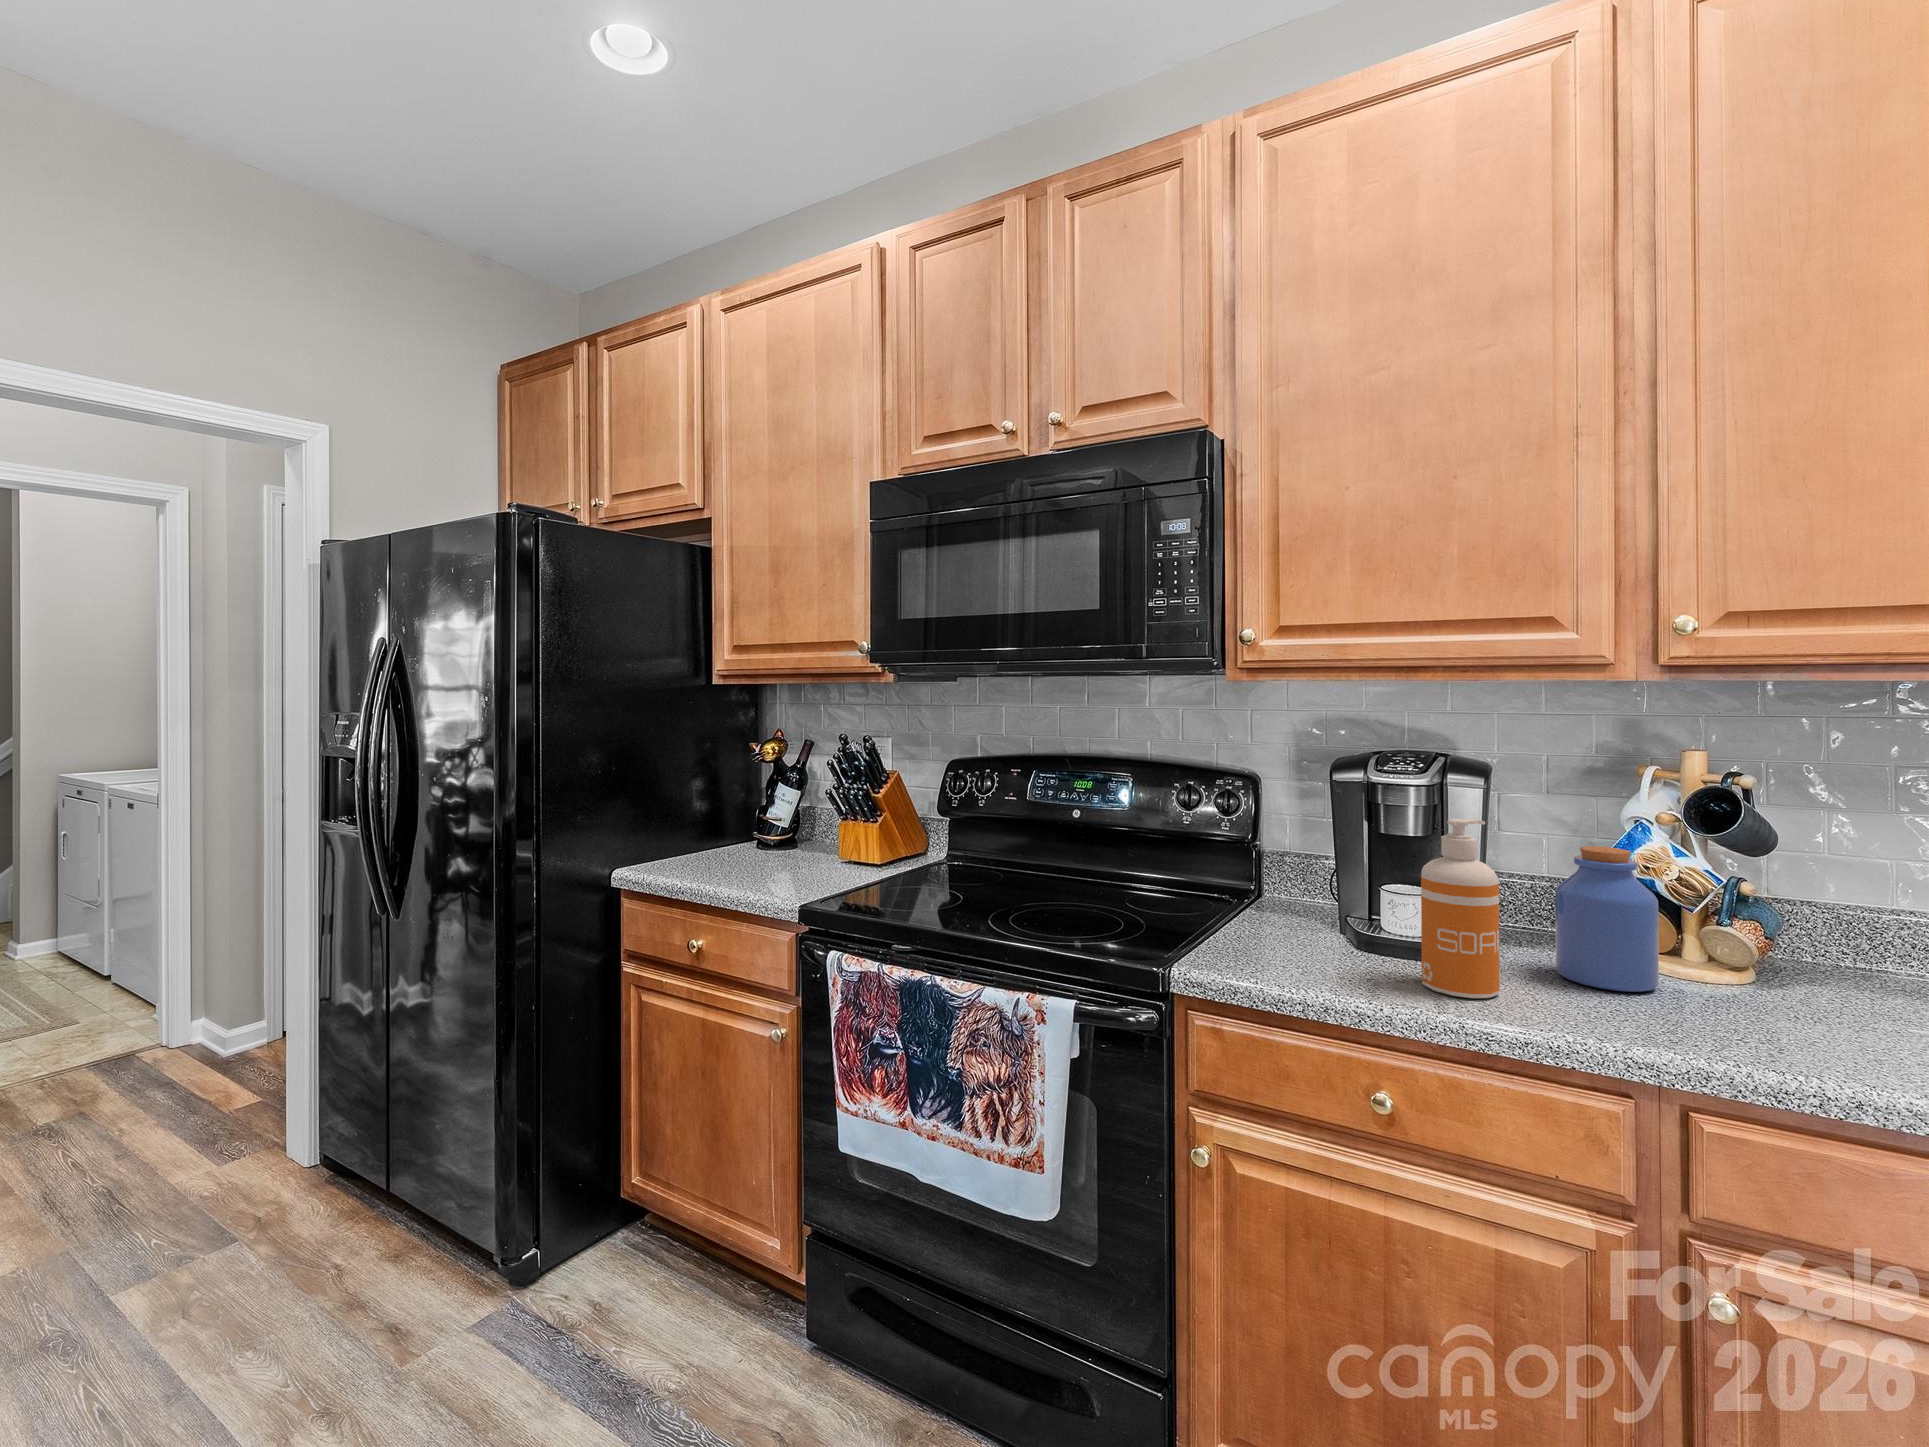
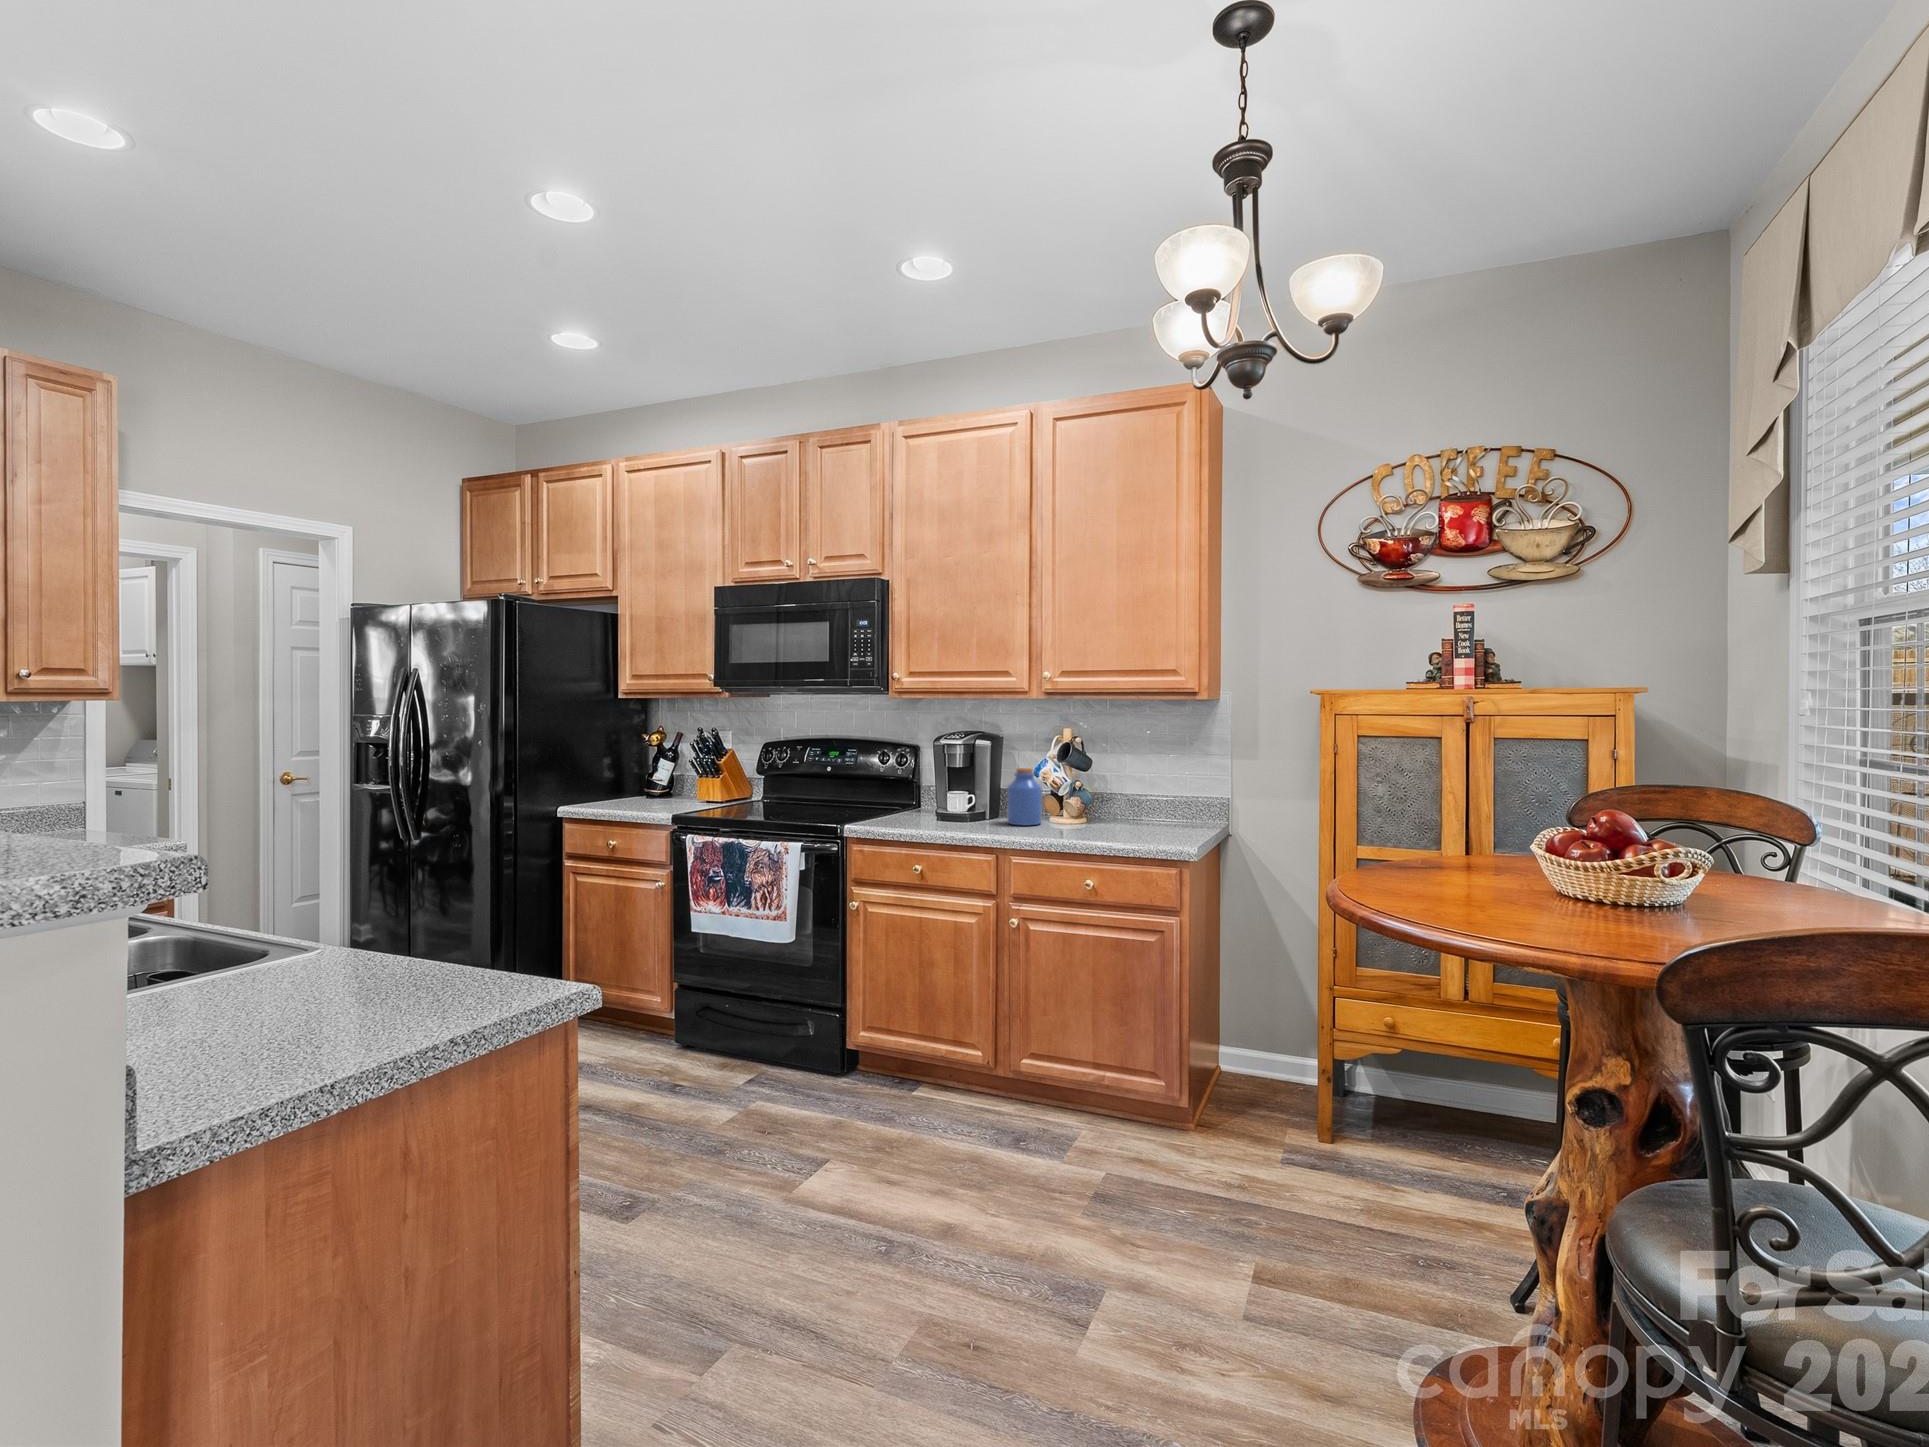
soap dispenser: present [1421,819,1499,998] -> none [946,756,975,829]

